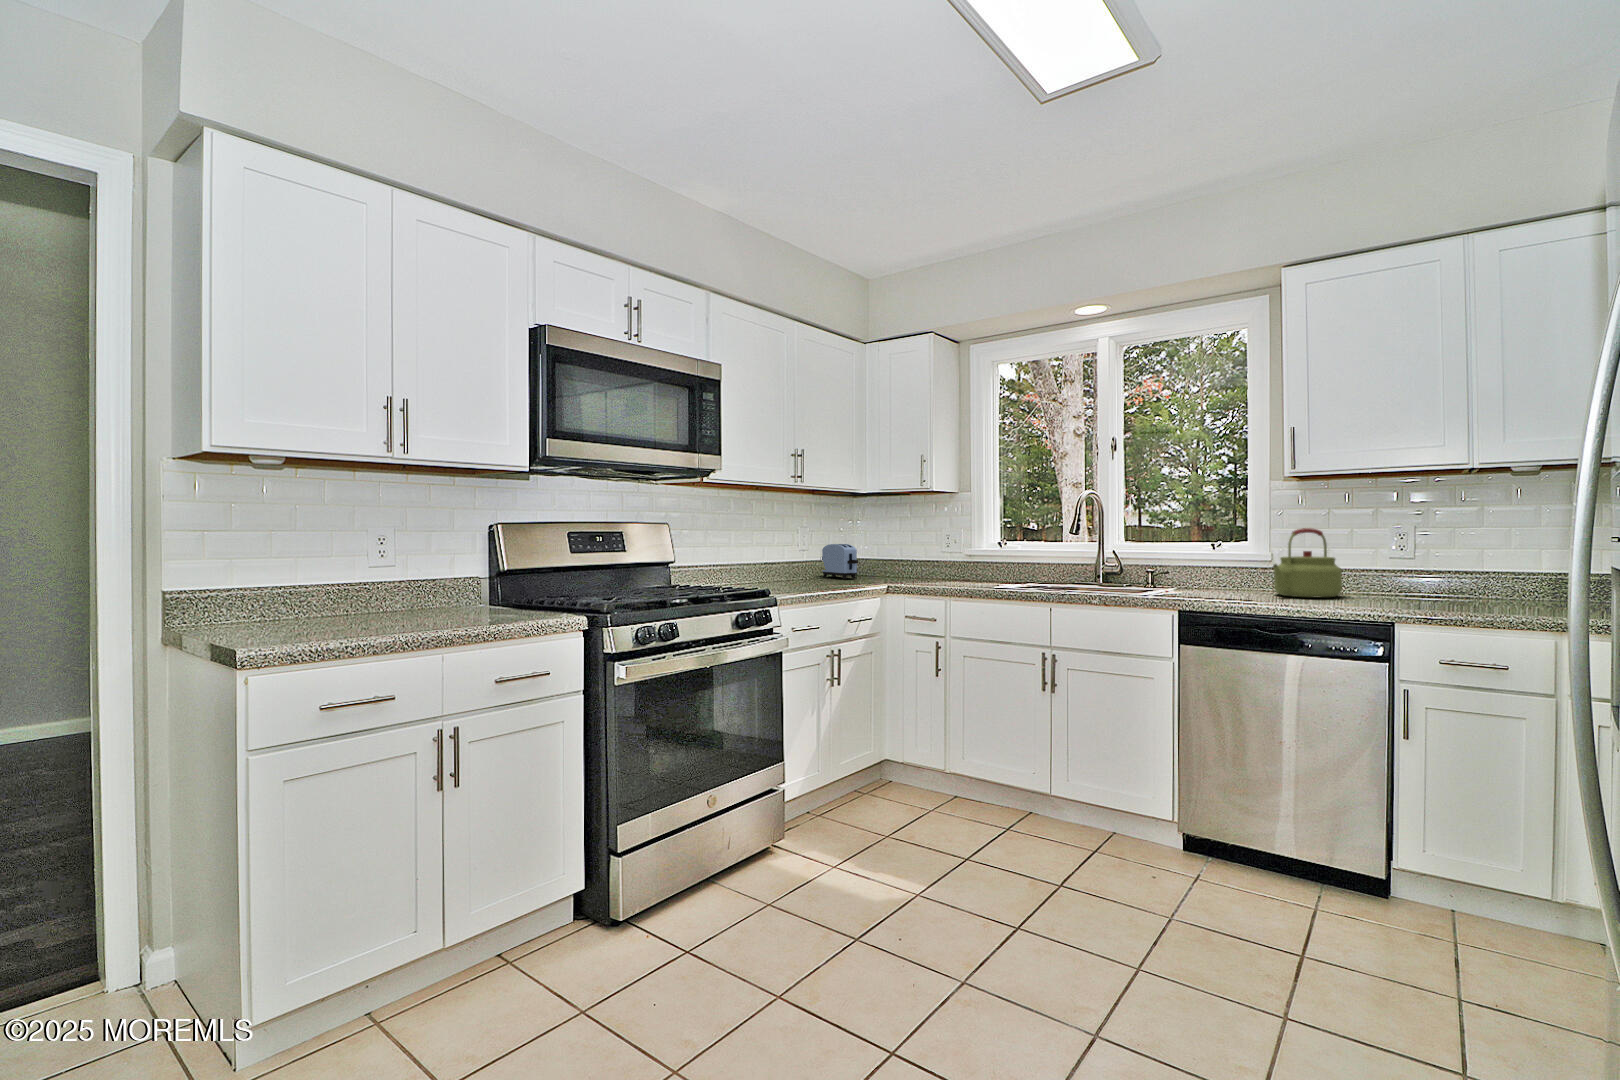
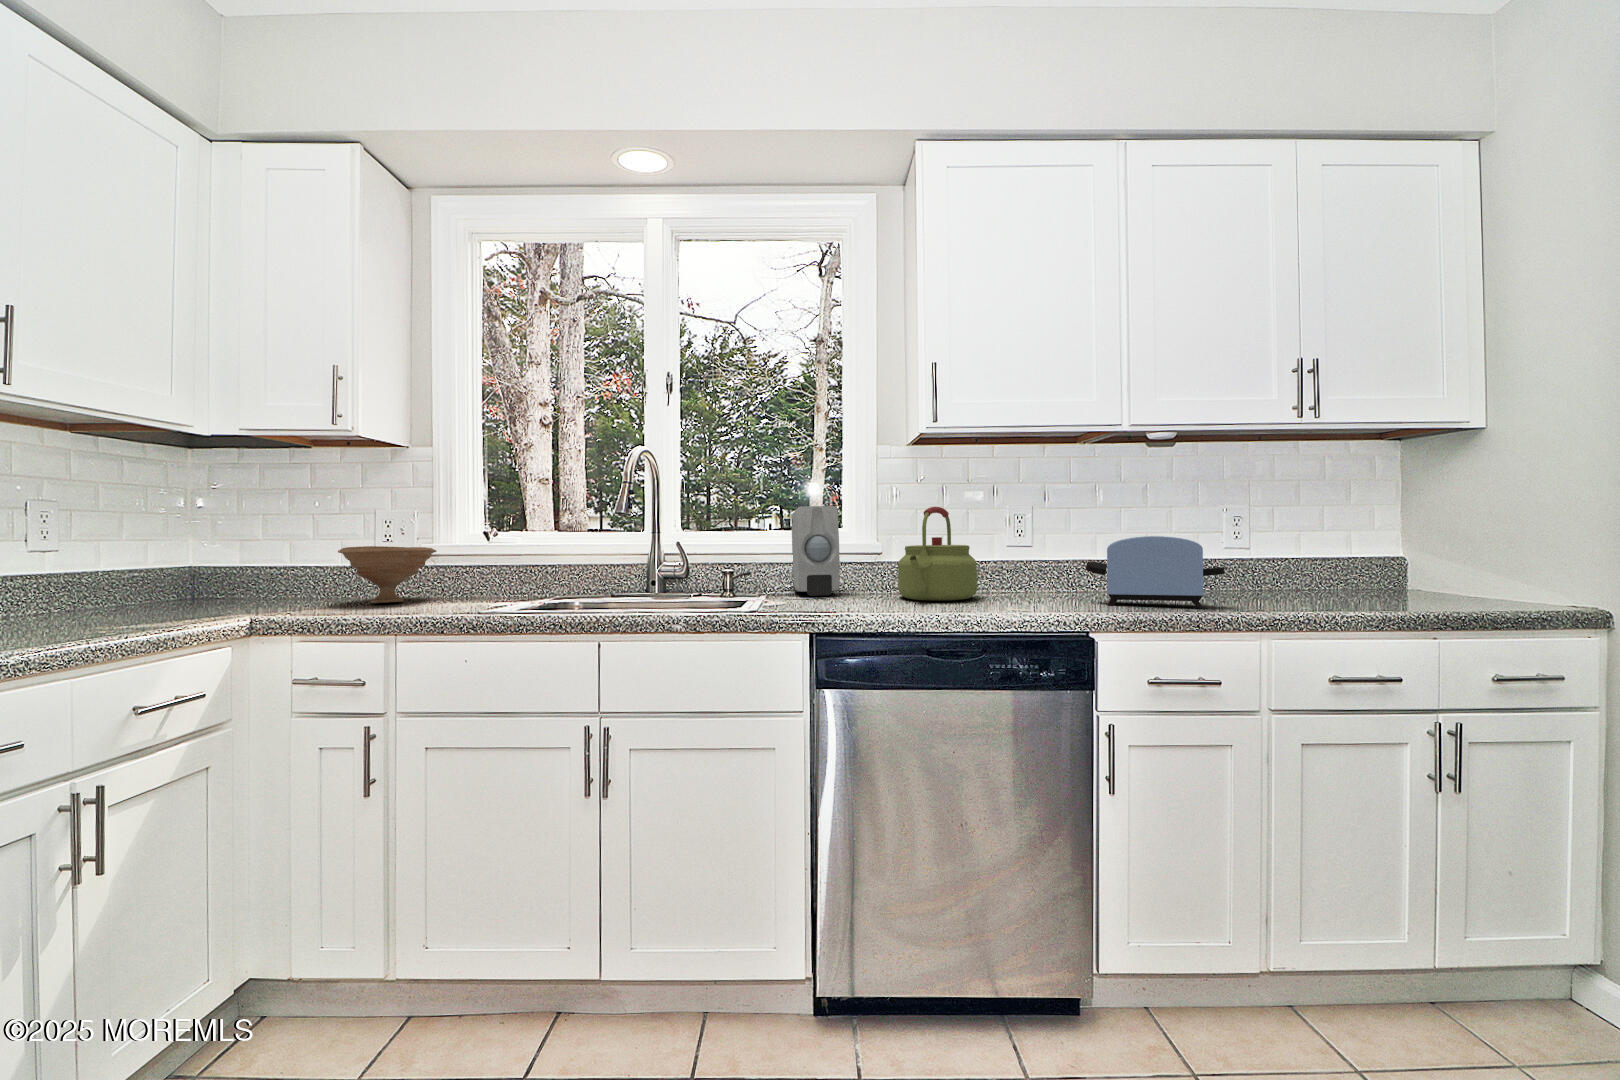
soap dispenser: none [1198,527,1233,590] -> present [791,506,840,596]
toaster: present [821,544,858,579] -> present [1086,536,1225,607]
bowl: none [922,549,971,581] -> present [338,546,436,603]

